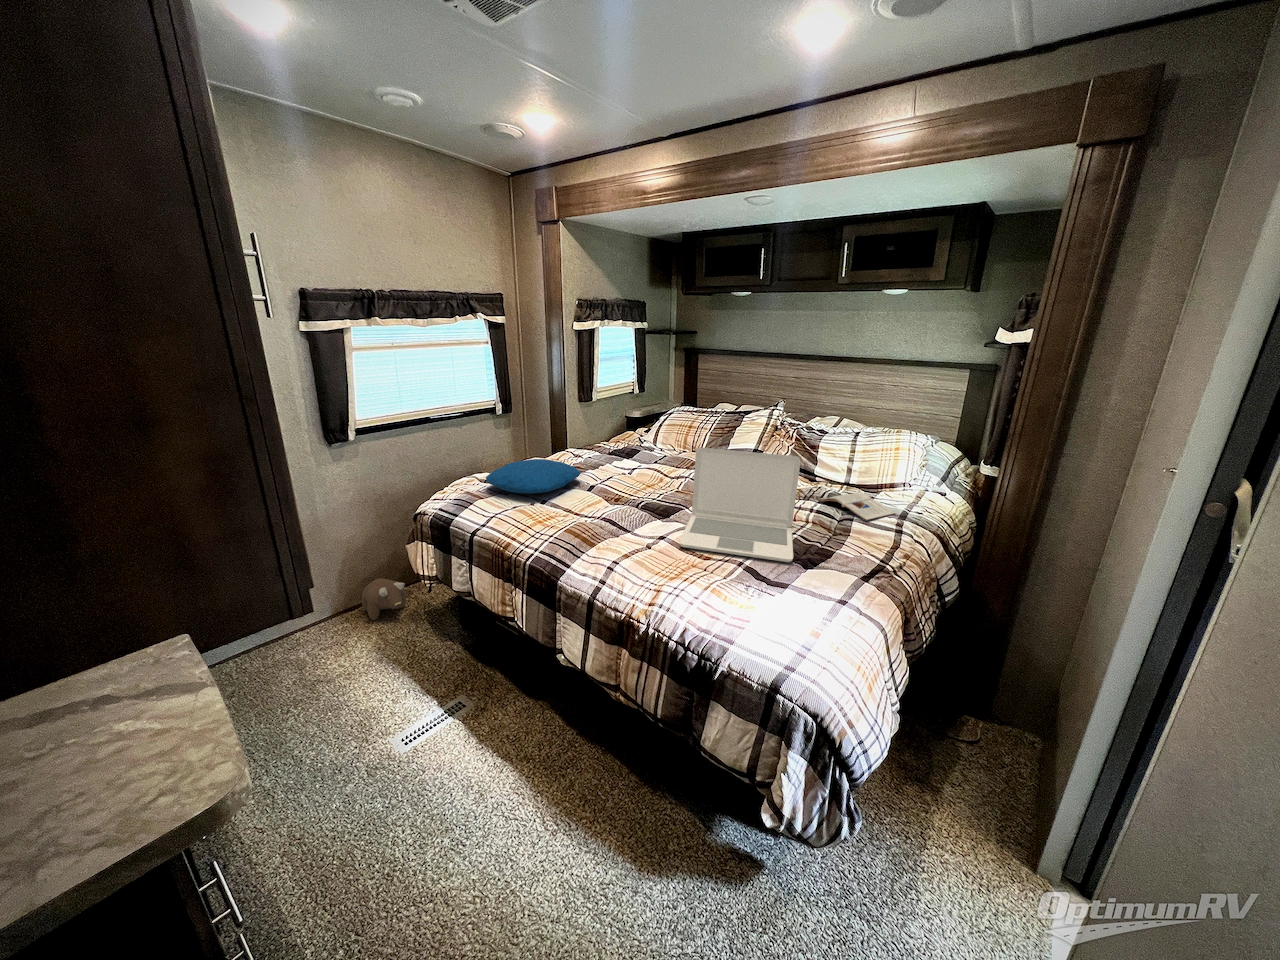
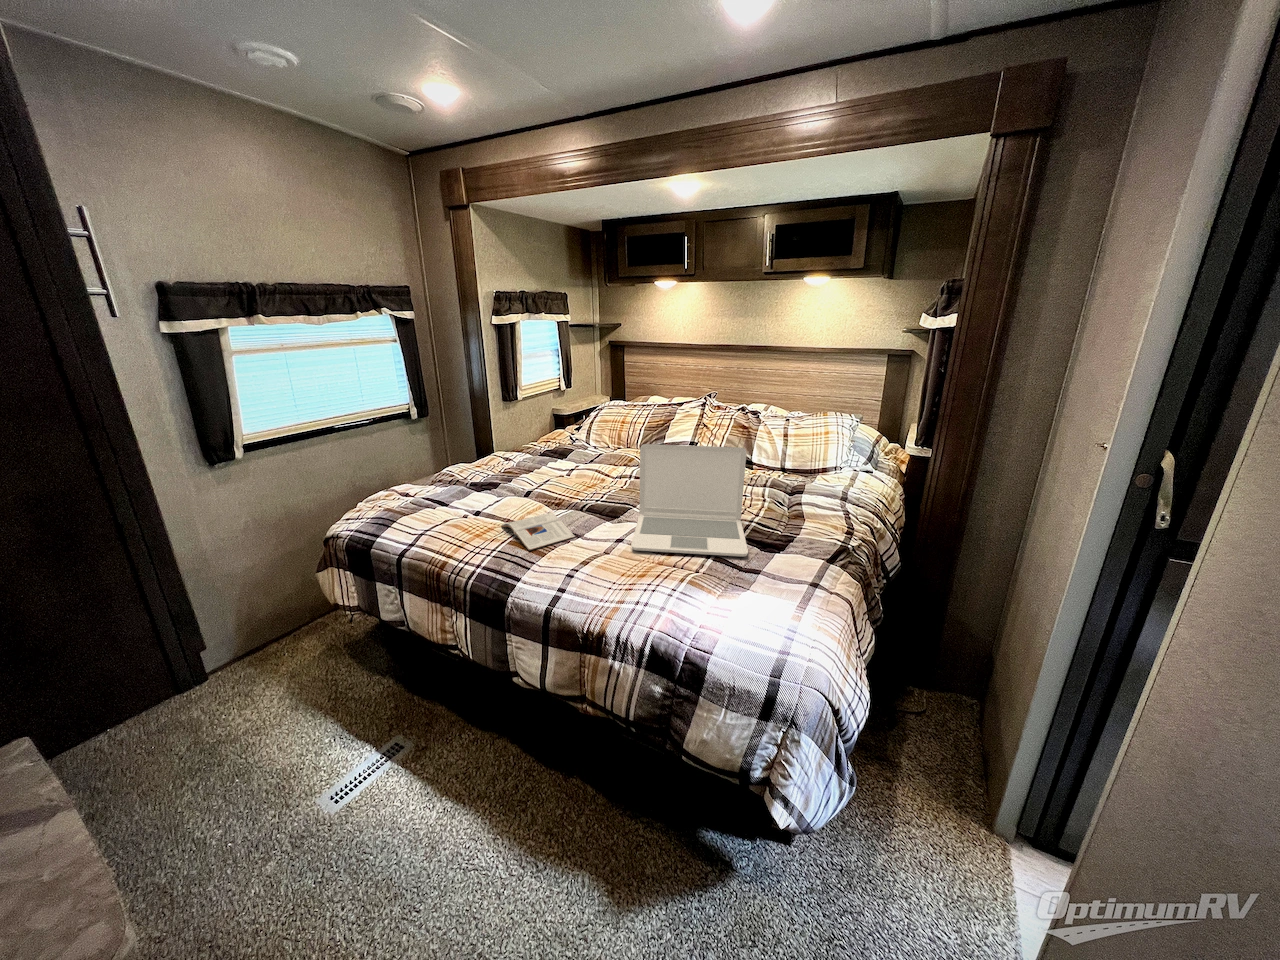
pillow: present [486,459,580,494] -> none [409,465,516,505]
magazine: present [819,493,895,520] -> present [501,513,575,550]
plush toy: present [362,578,406,620] -> none [270,611,325,659]

